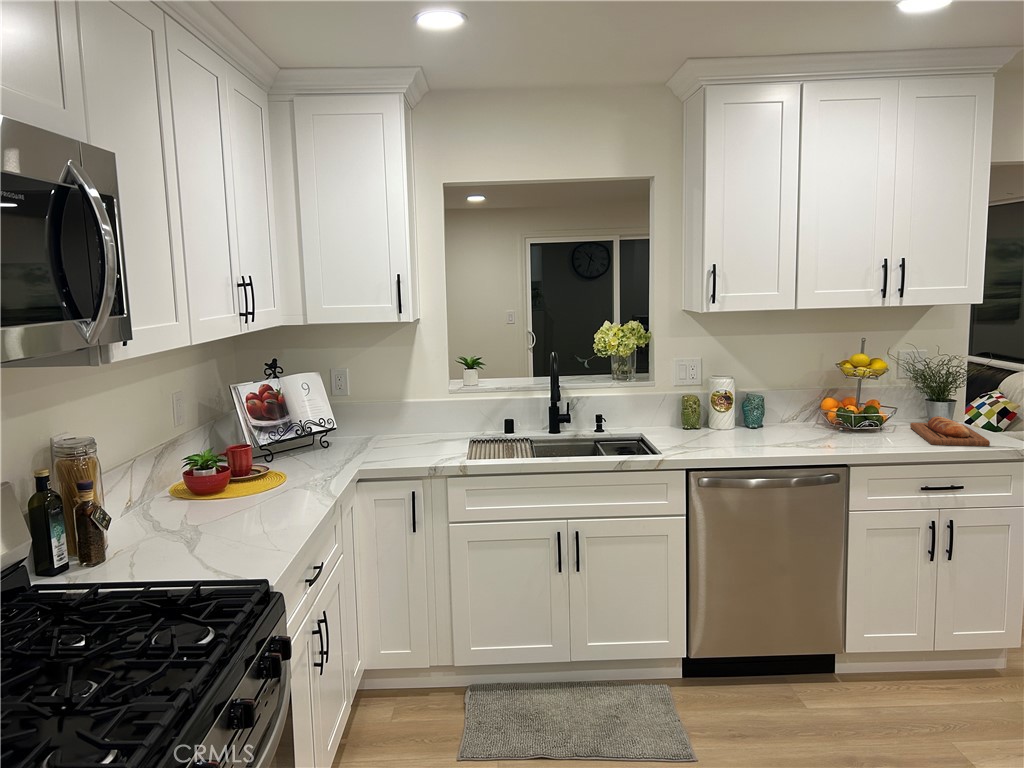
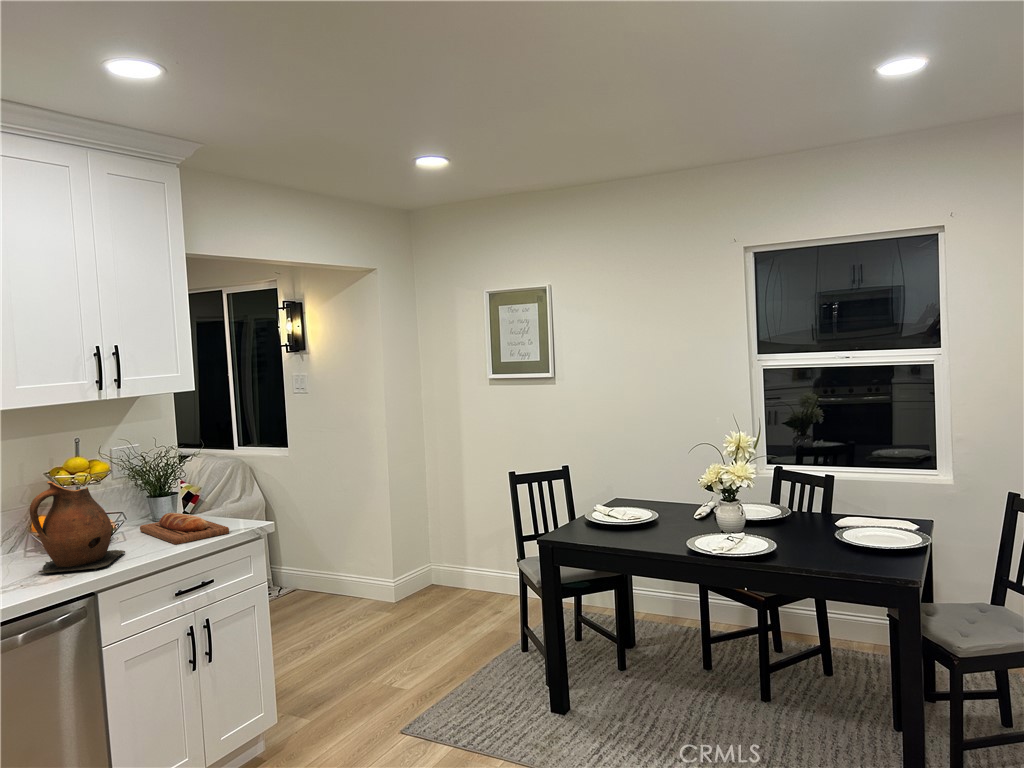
ceramic pitcher: none [813,370,885,448] -> present [30,481,125,573]

